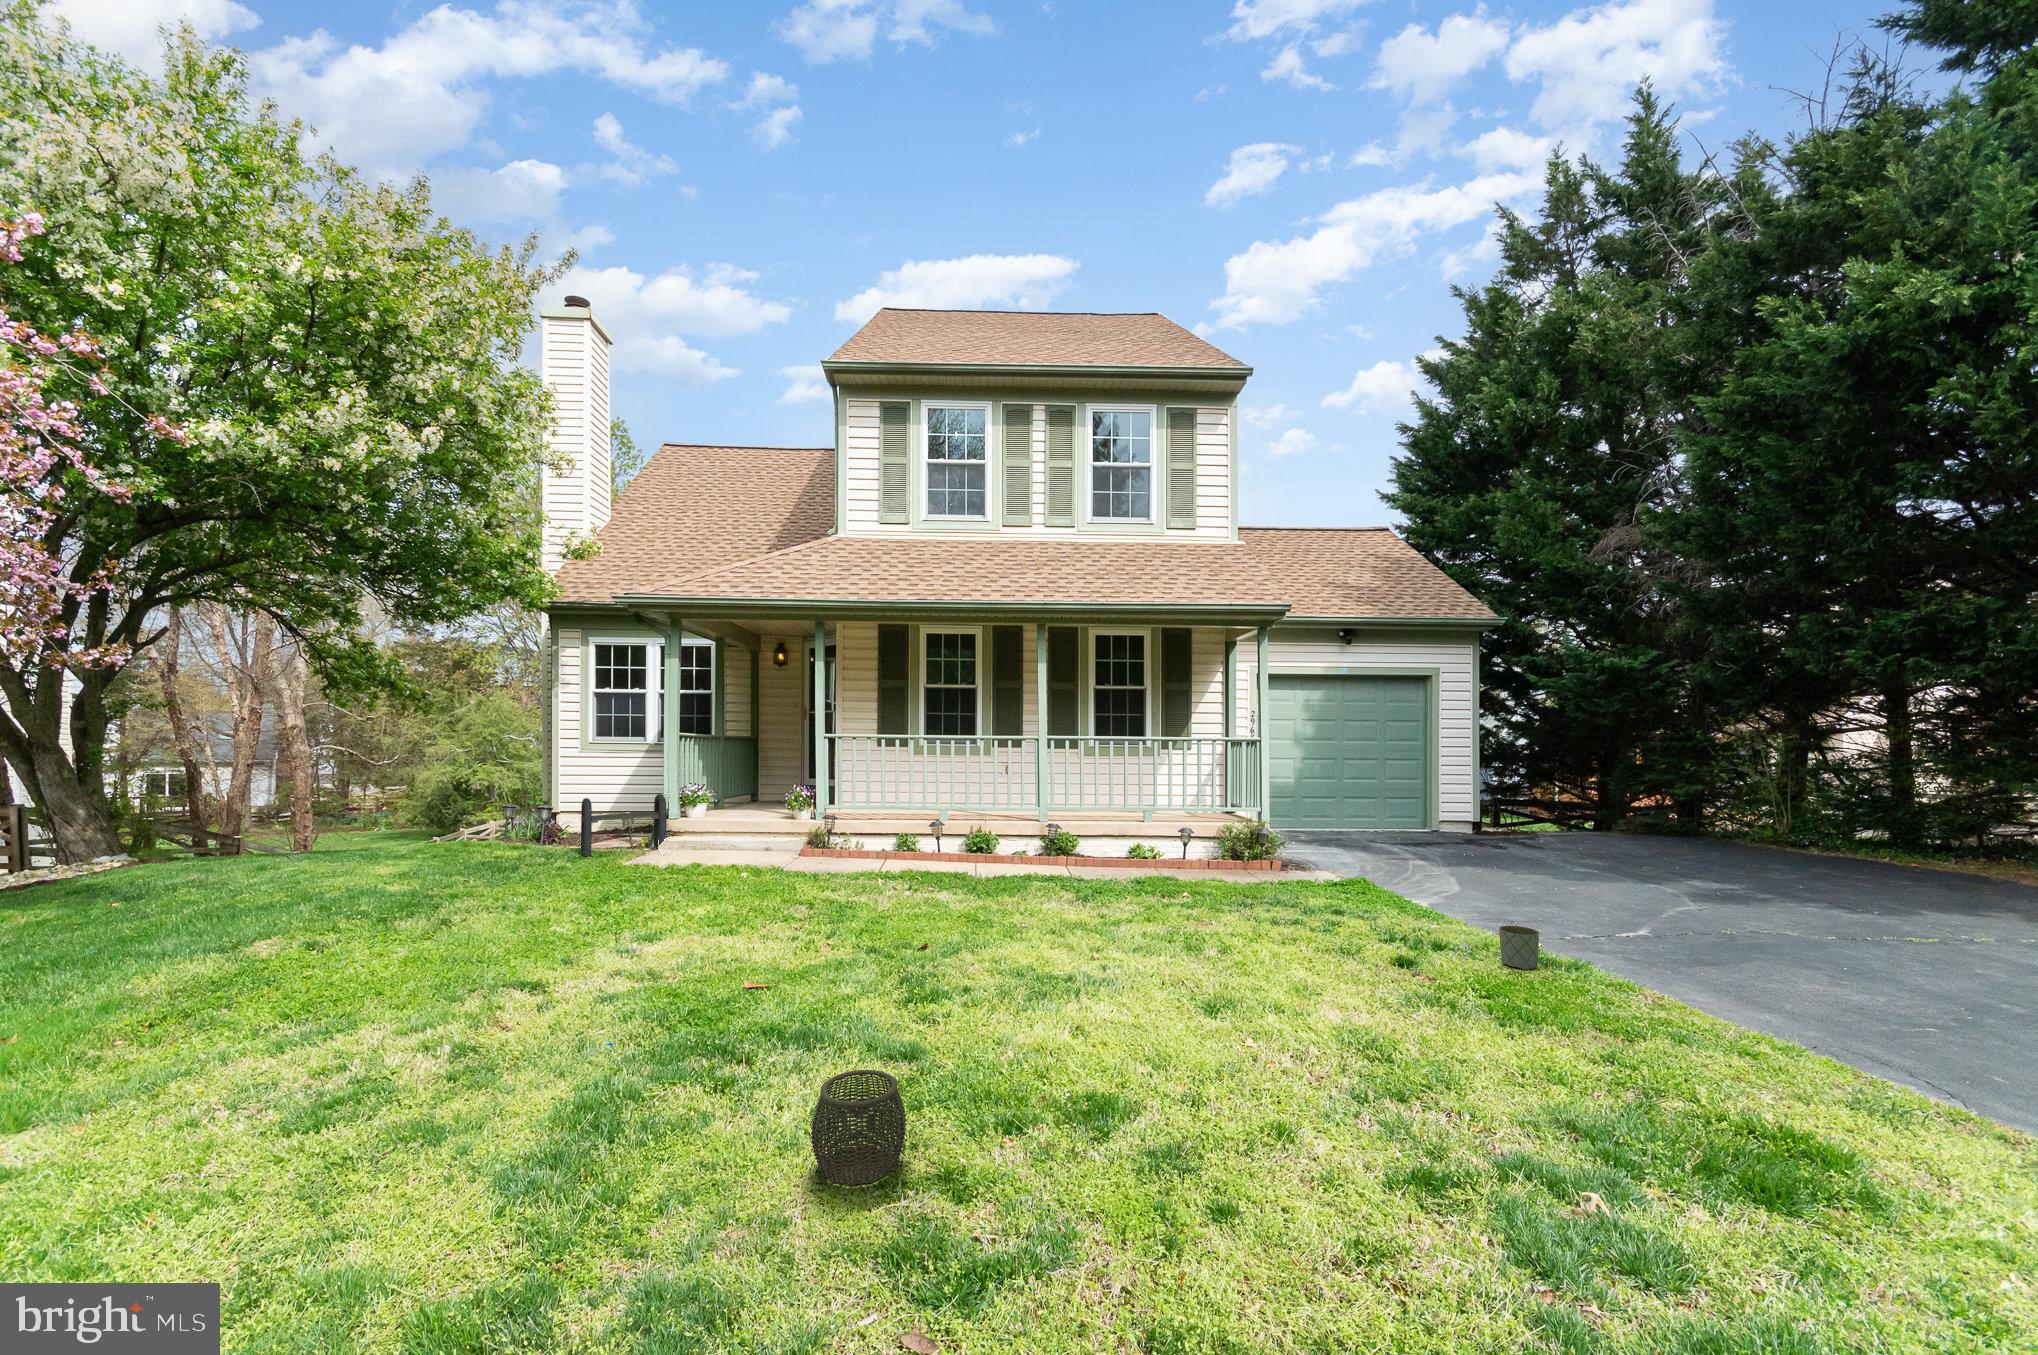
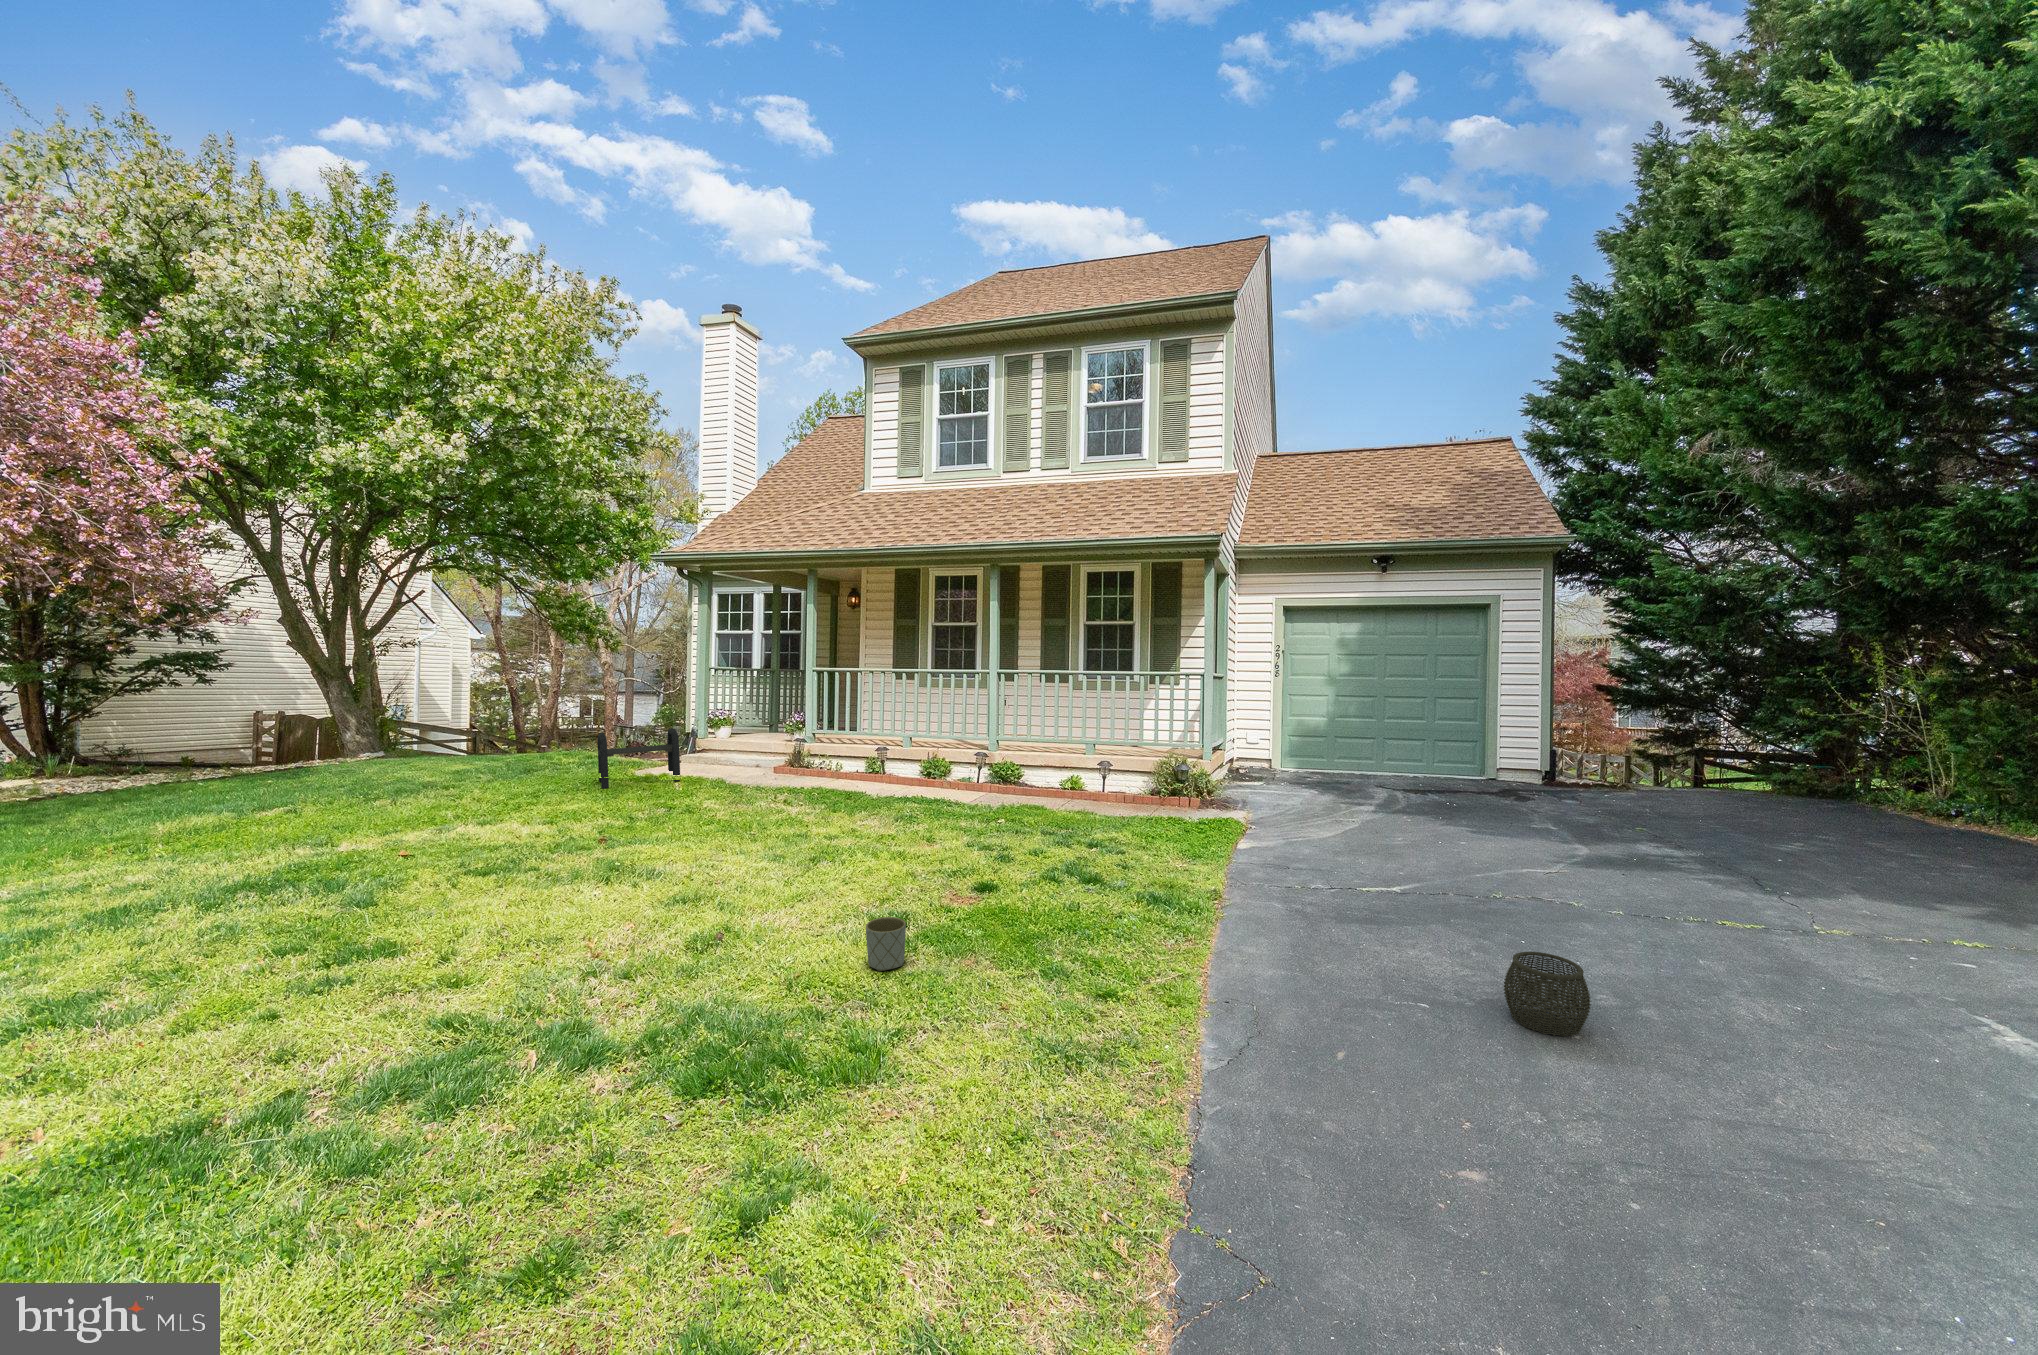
planter: present [1499,926,1539,970] -> present [866,917,906,971]
woven basket: present [811,1070,907,1186] -> present [1504,952,1591,1037]

